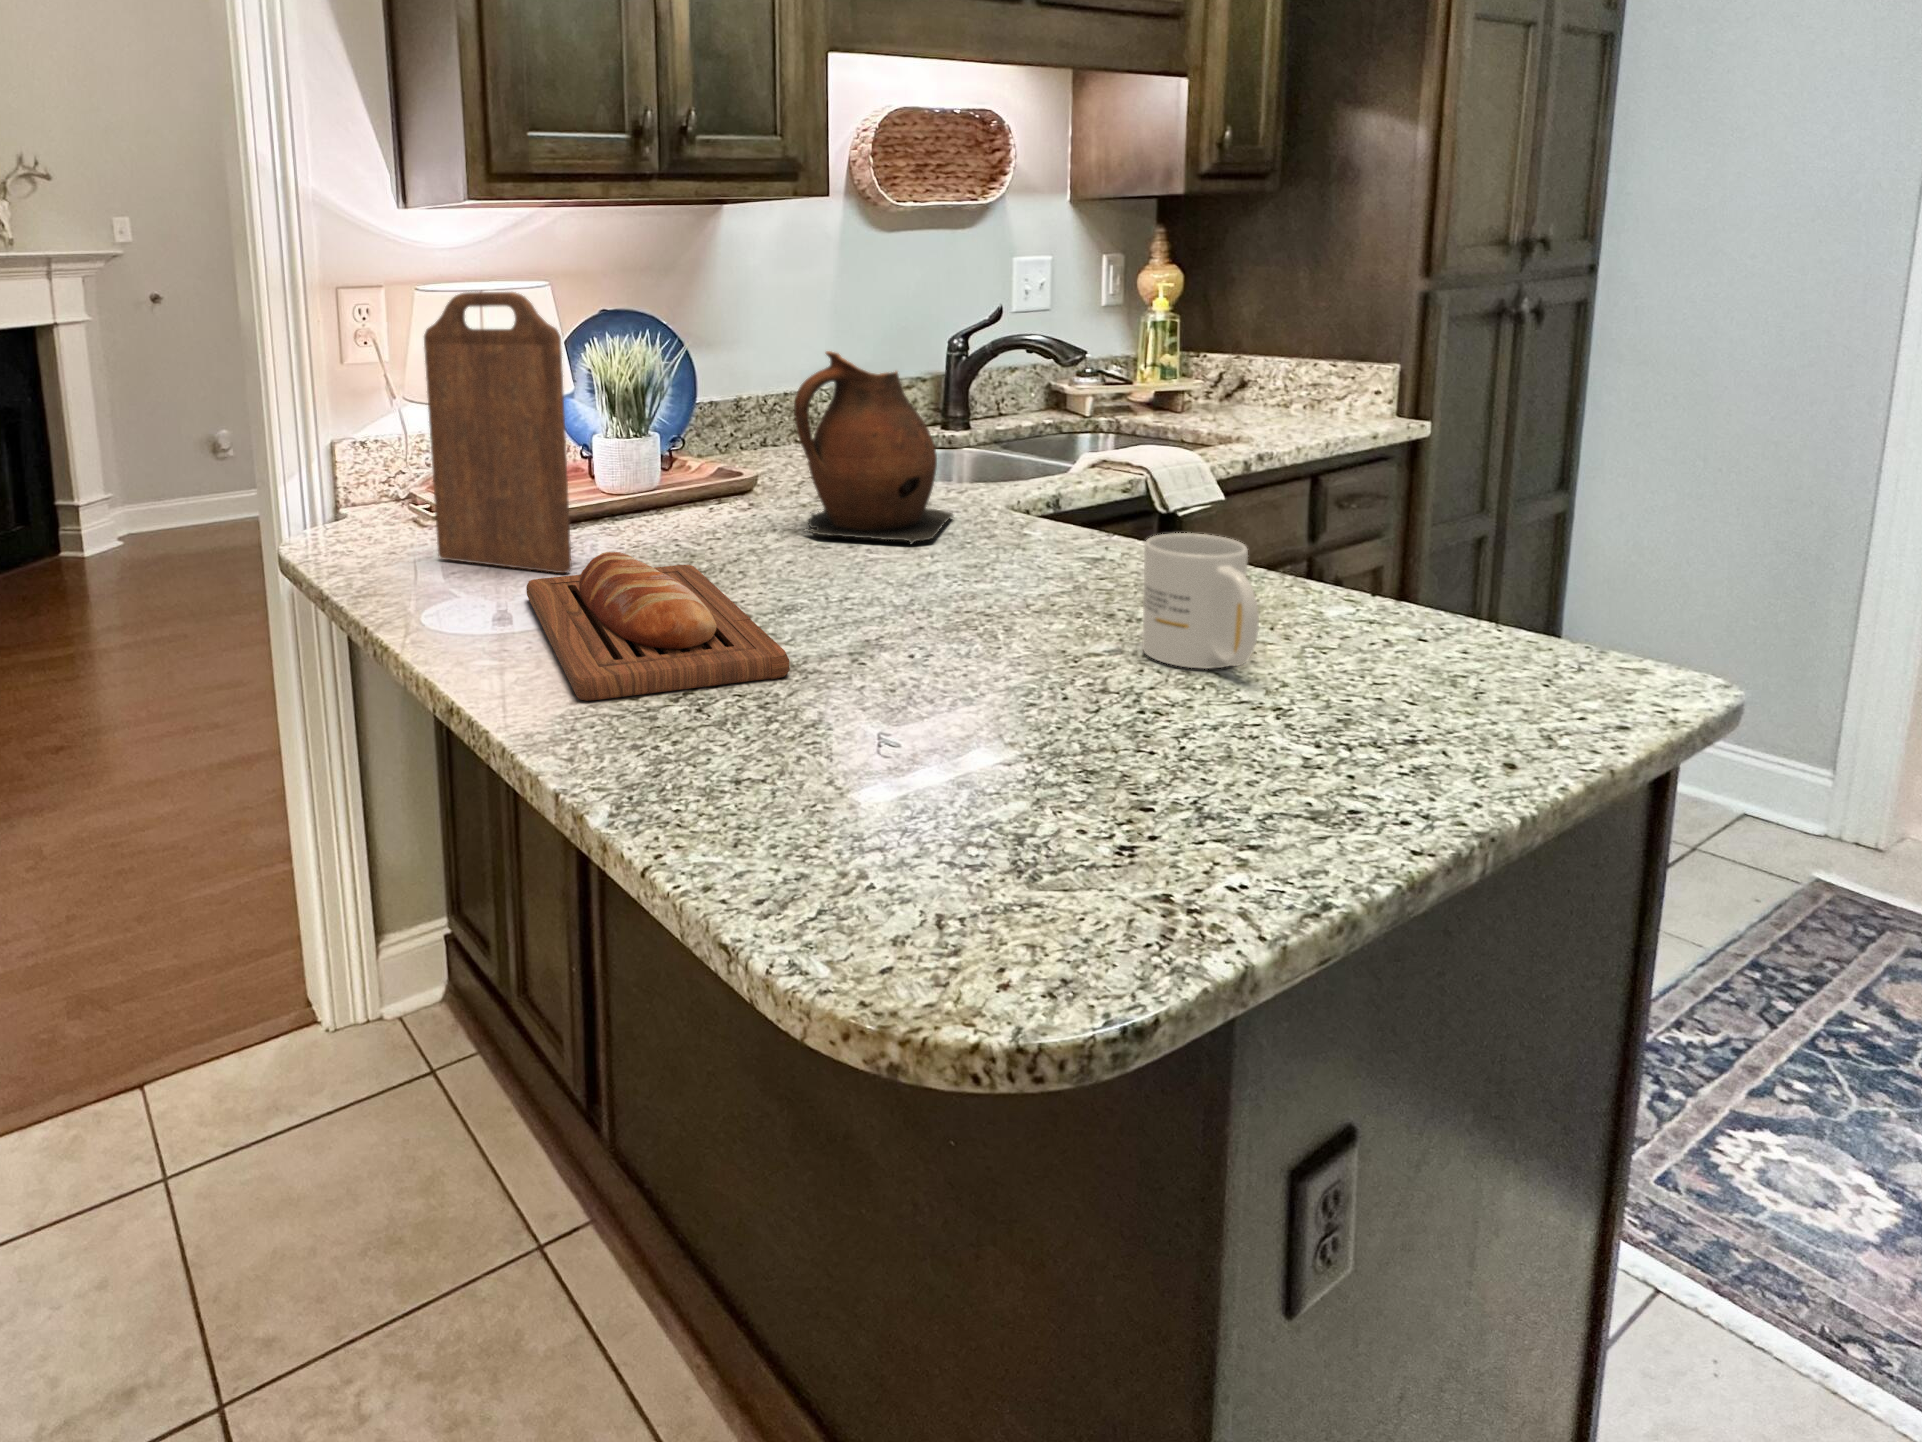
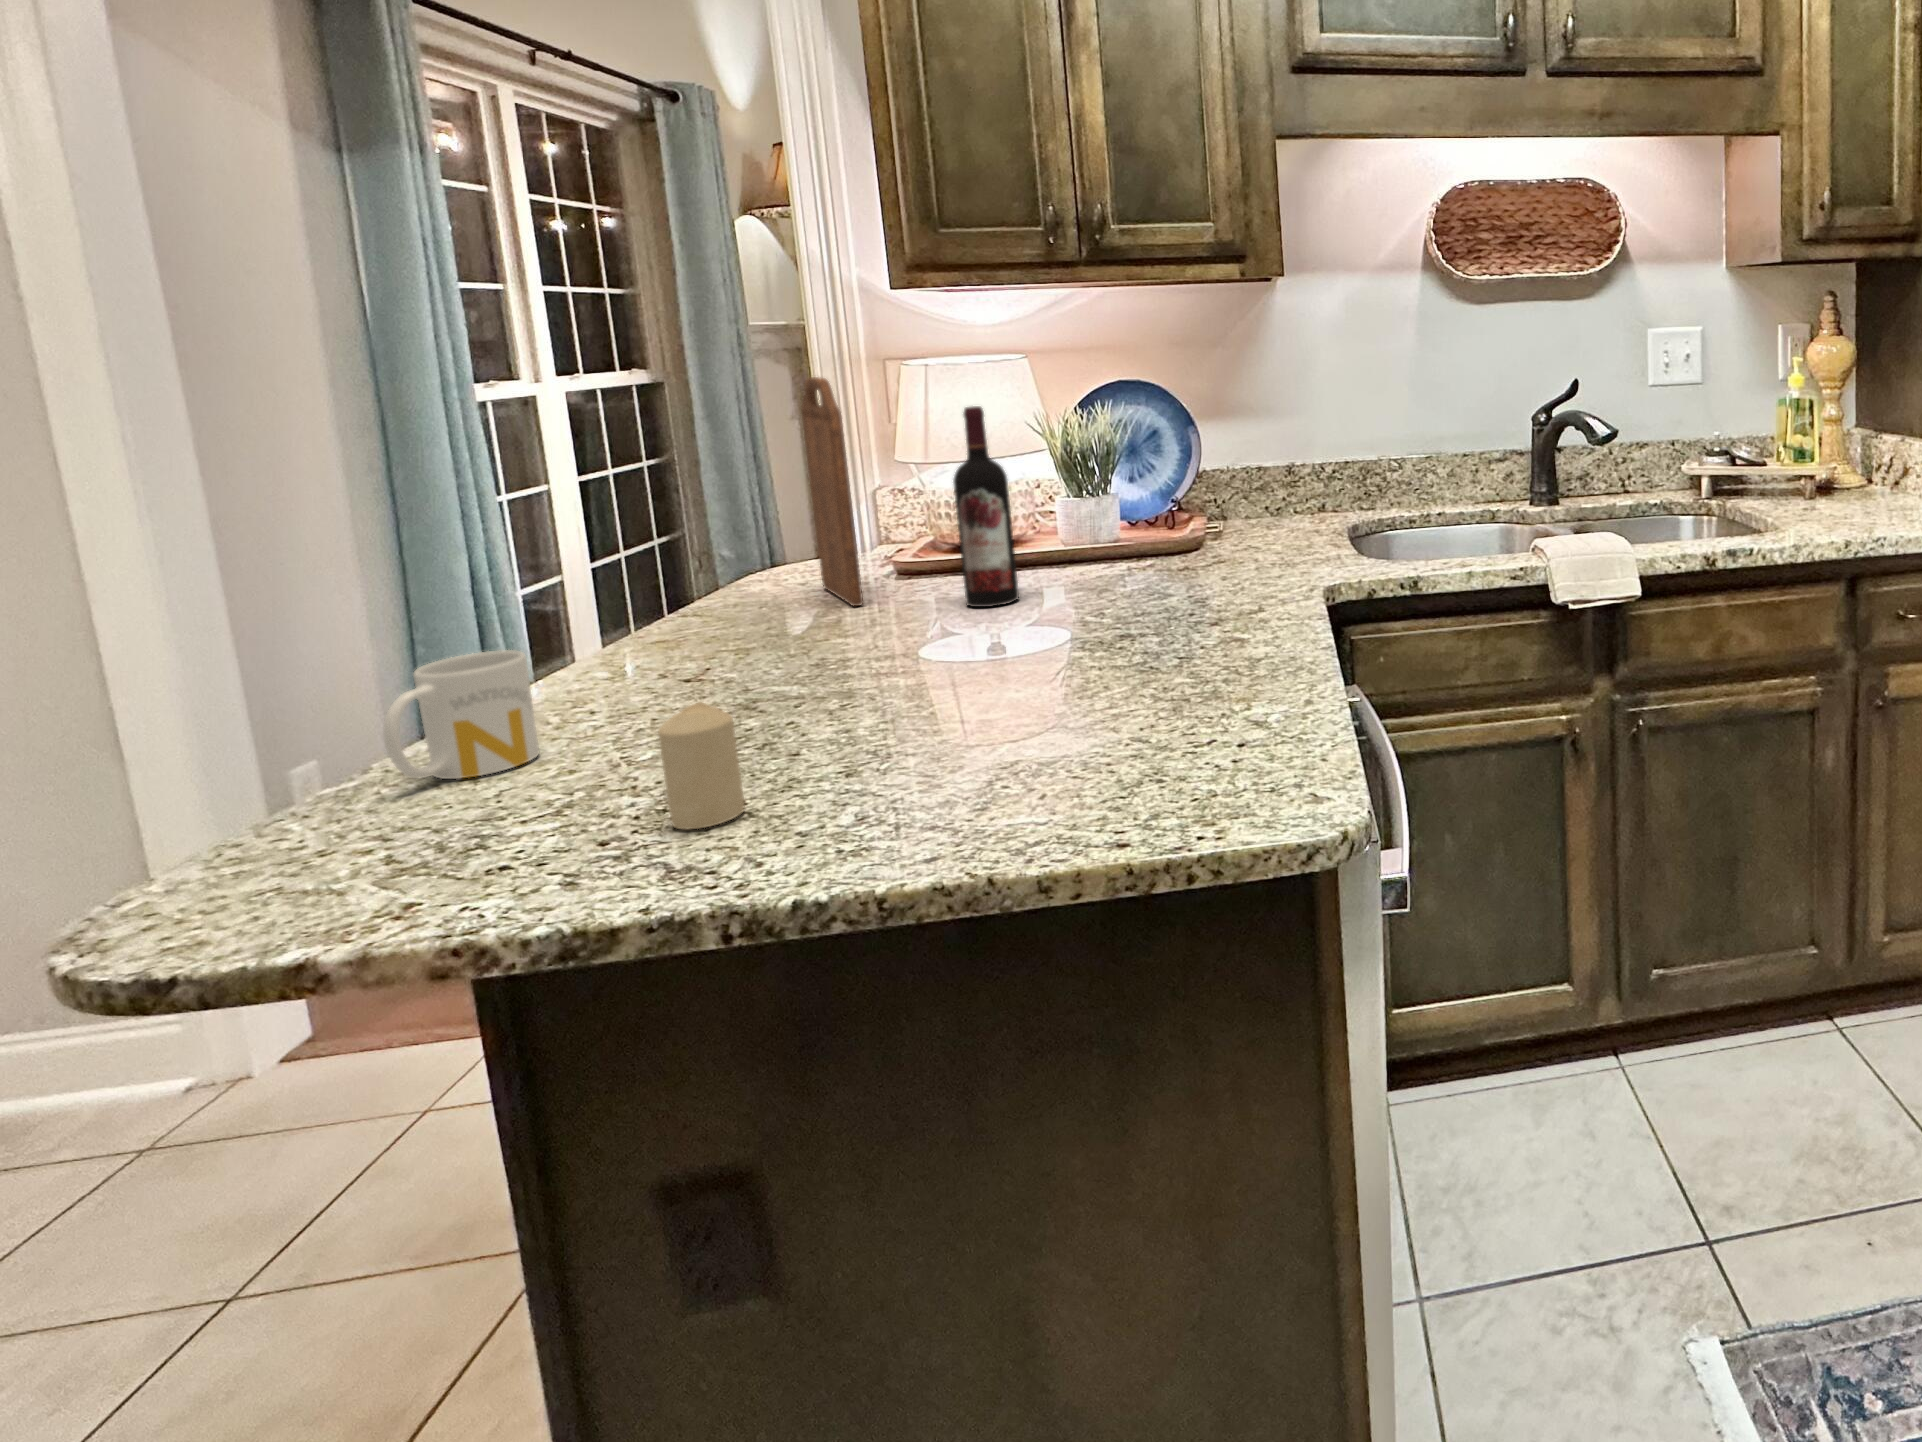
wine bottle: none [690,323,752,560] -> present [953,406,1019,607]
ceramic pitcher: present [794,351,953,544] -> none [1077,431,1243,608]
mug: present [1142,533,1259,669] -> present [383,650,539,779]
bread loaf: present [526,552,790,701] -> none [577,590,899,696]
candle: none [1280,651,1379,812] -> present [658,703,745,829]

